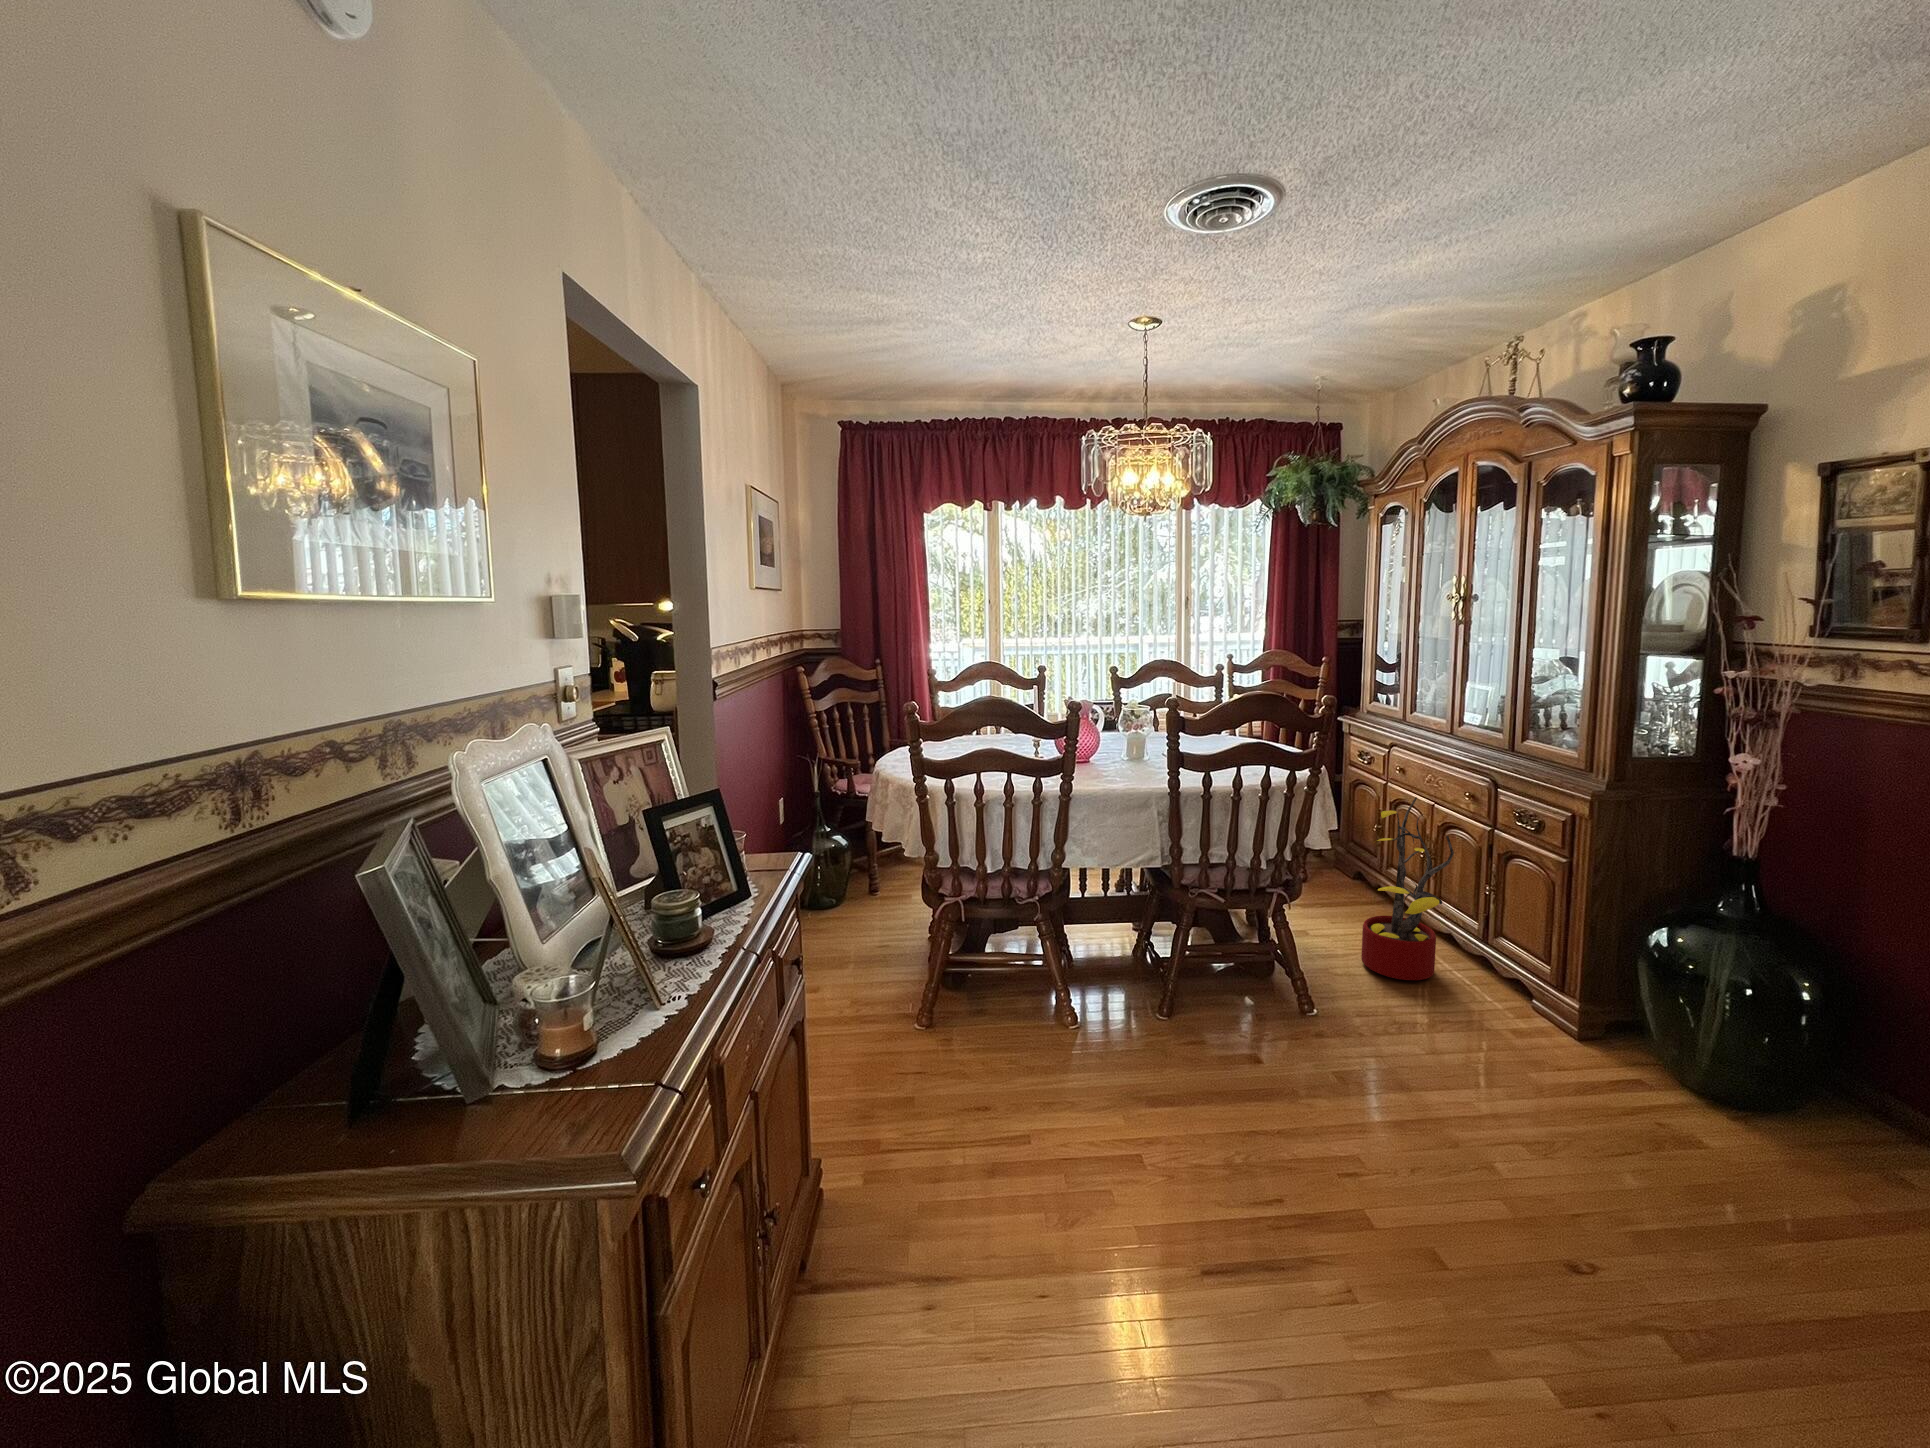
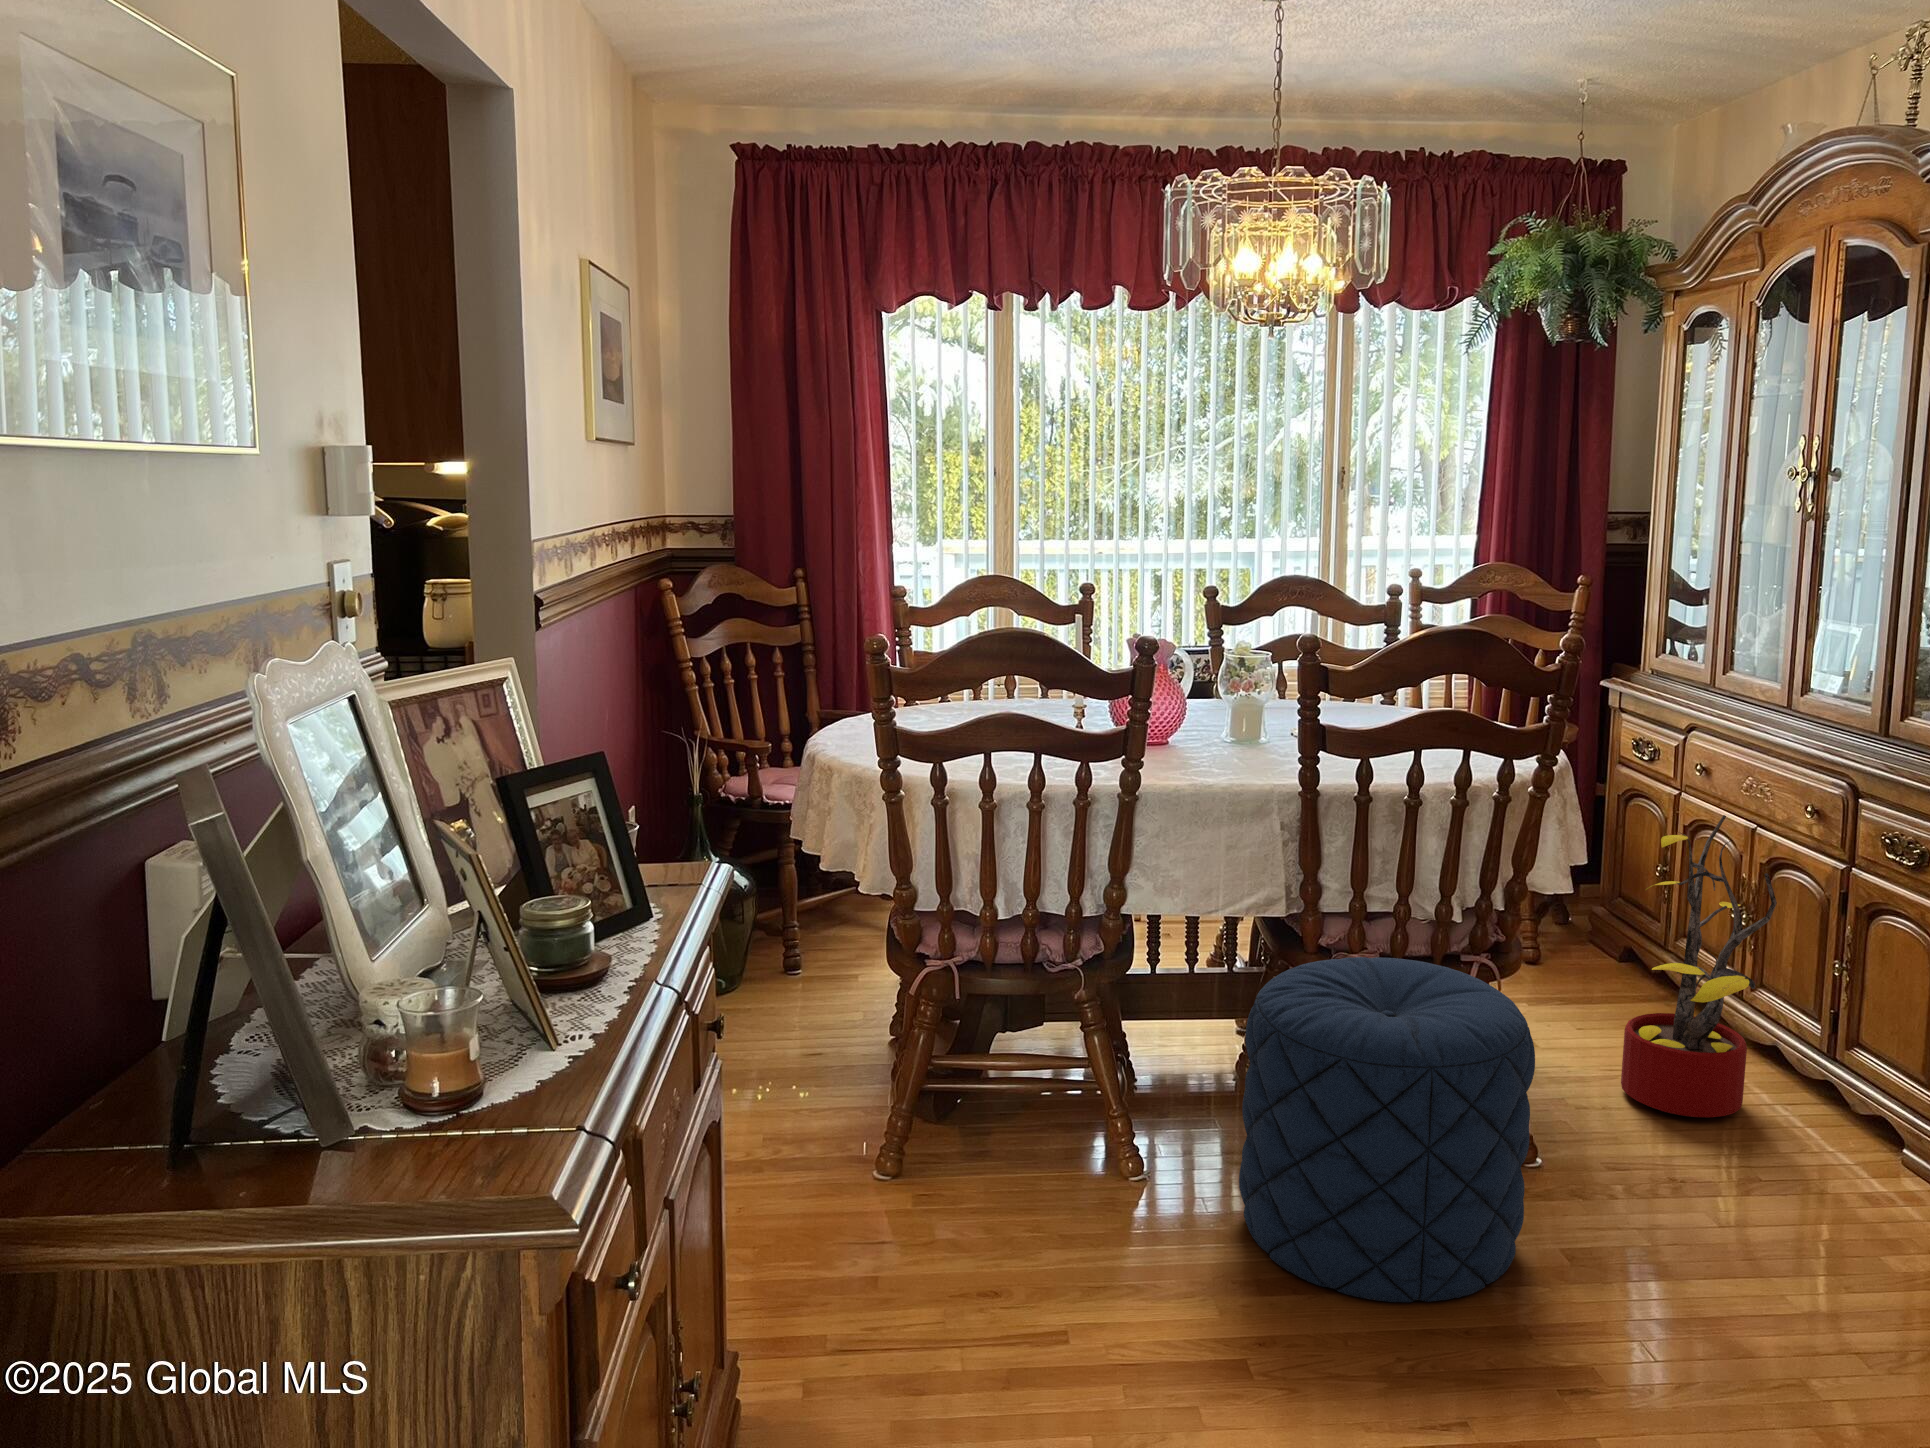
pouf: none [1137,891,1315,1113] -> present [1239,957,1535,1303]

